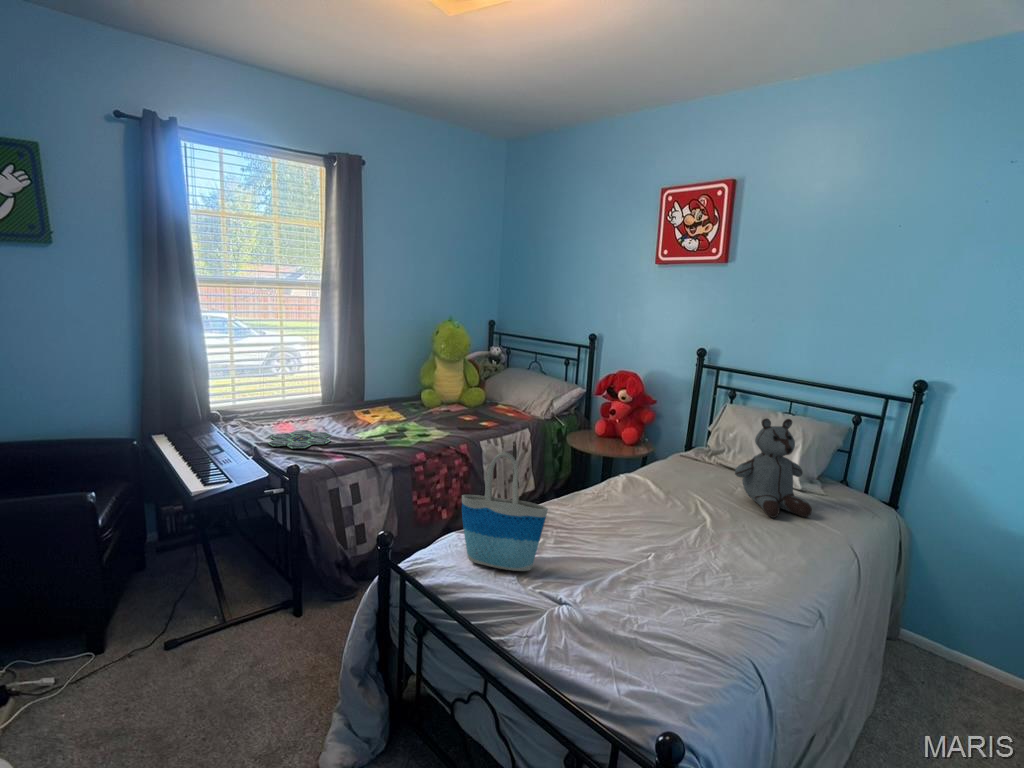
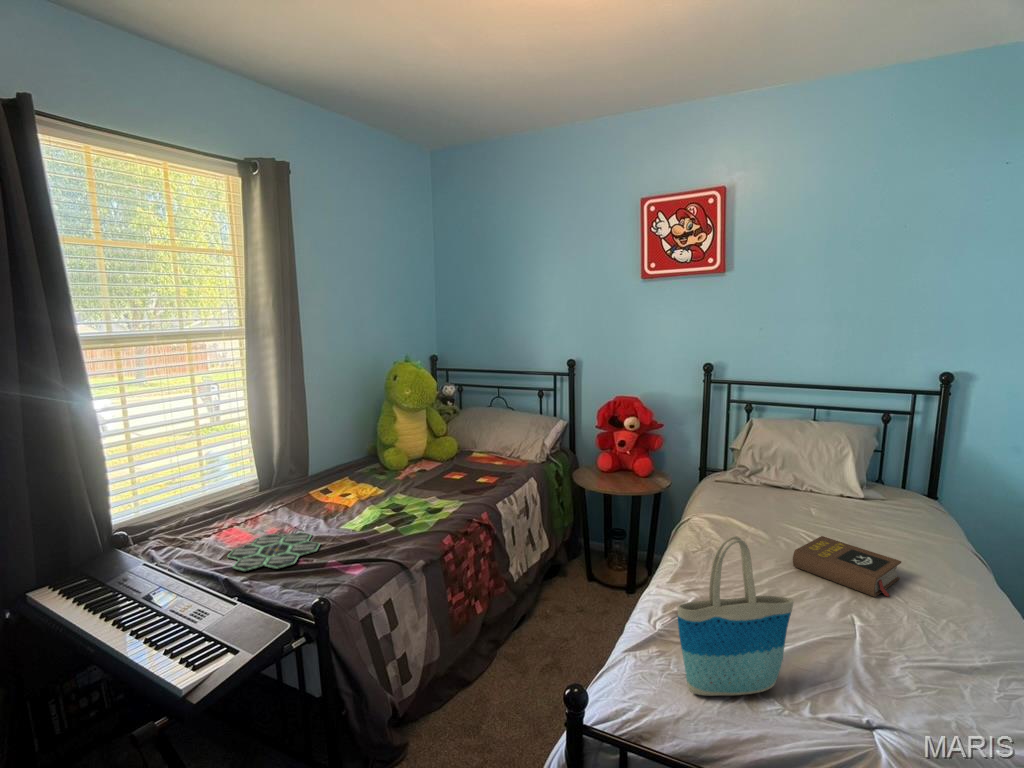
stuffed bear: present [735,419,812,518] -> none [829,429,913,537]
book: none [653,501,739,551] -> present [793,536,901,597]

